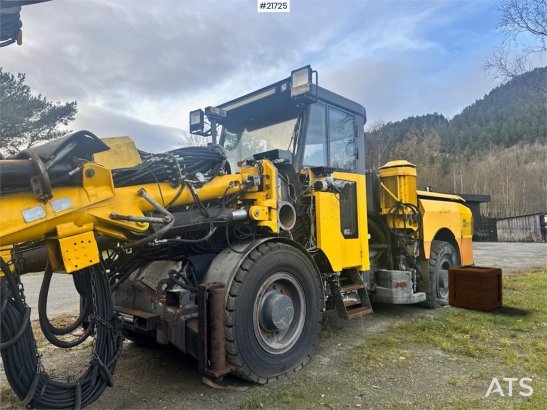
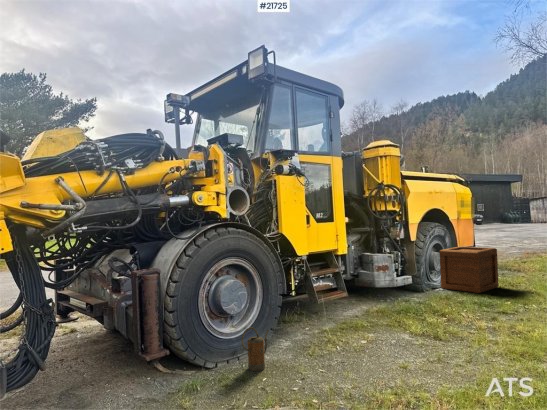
watering can: none [297,343,319,387] -> present [241,327,269,371]

